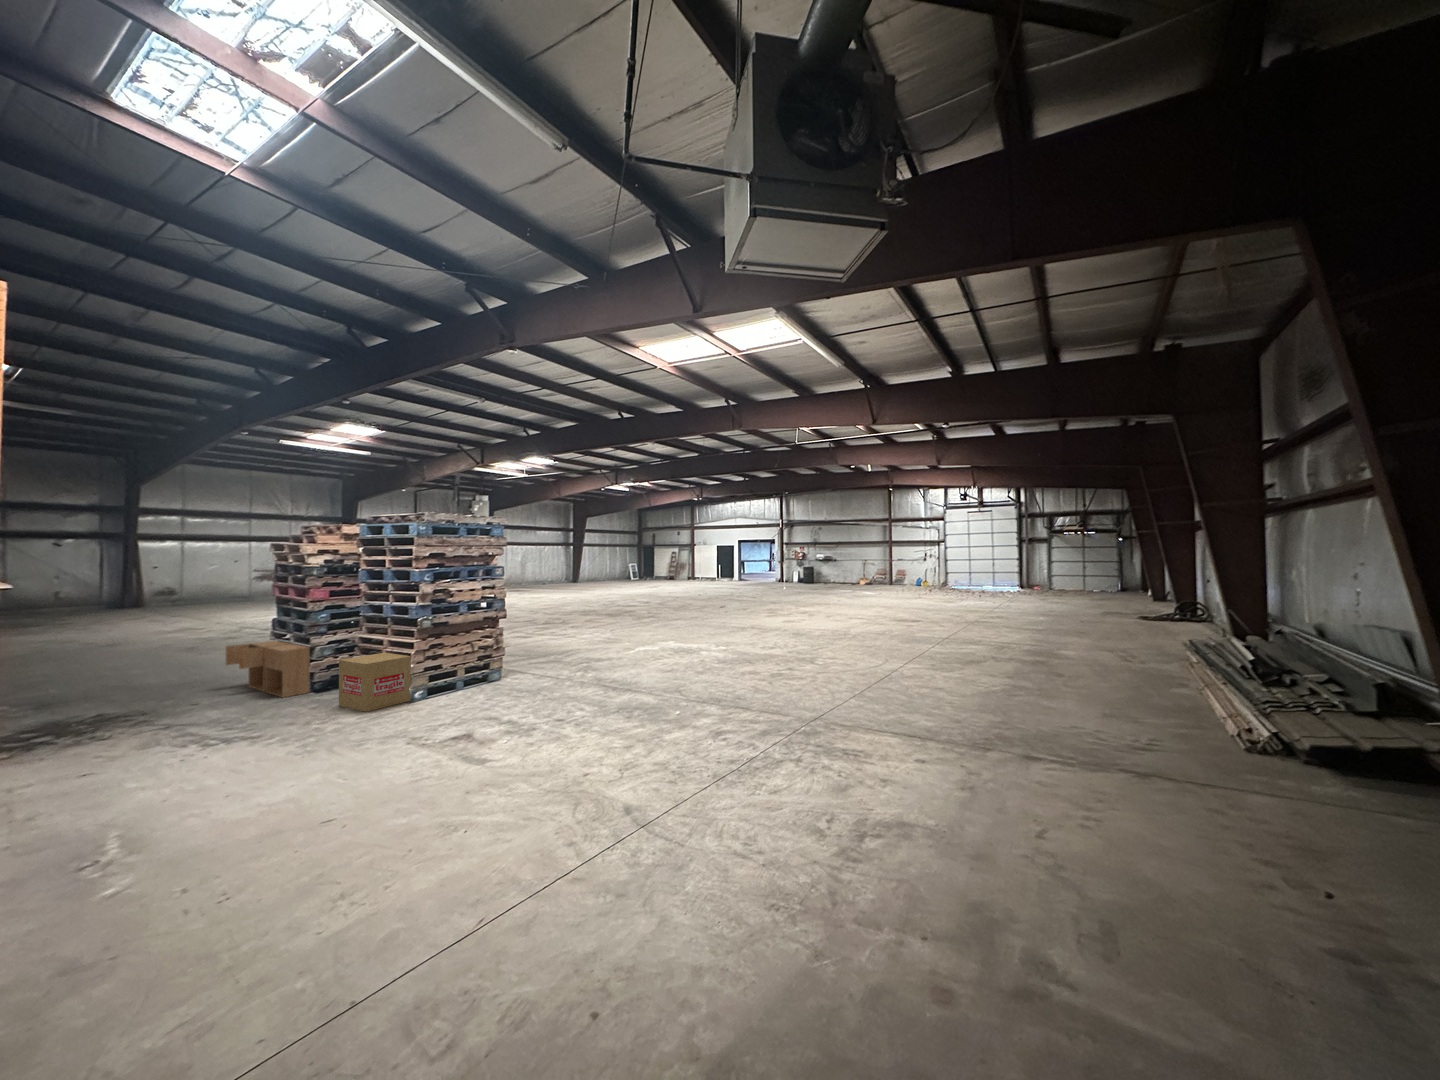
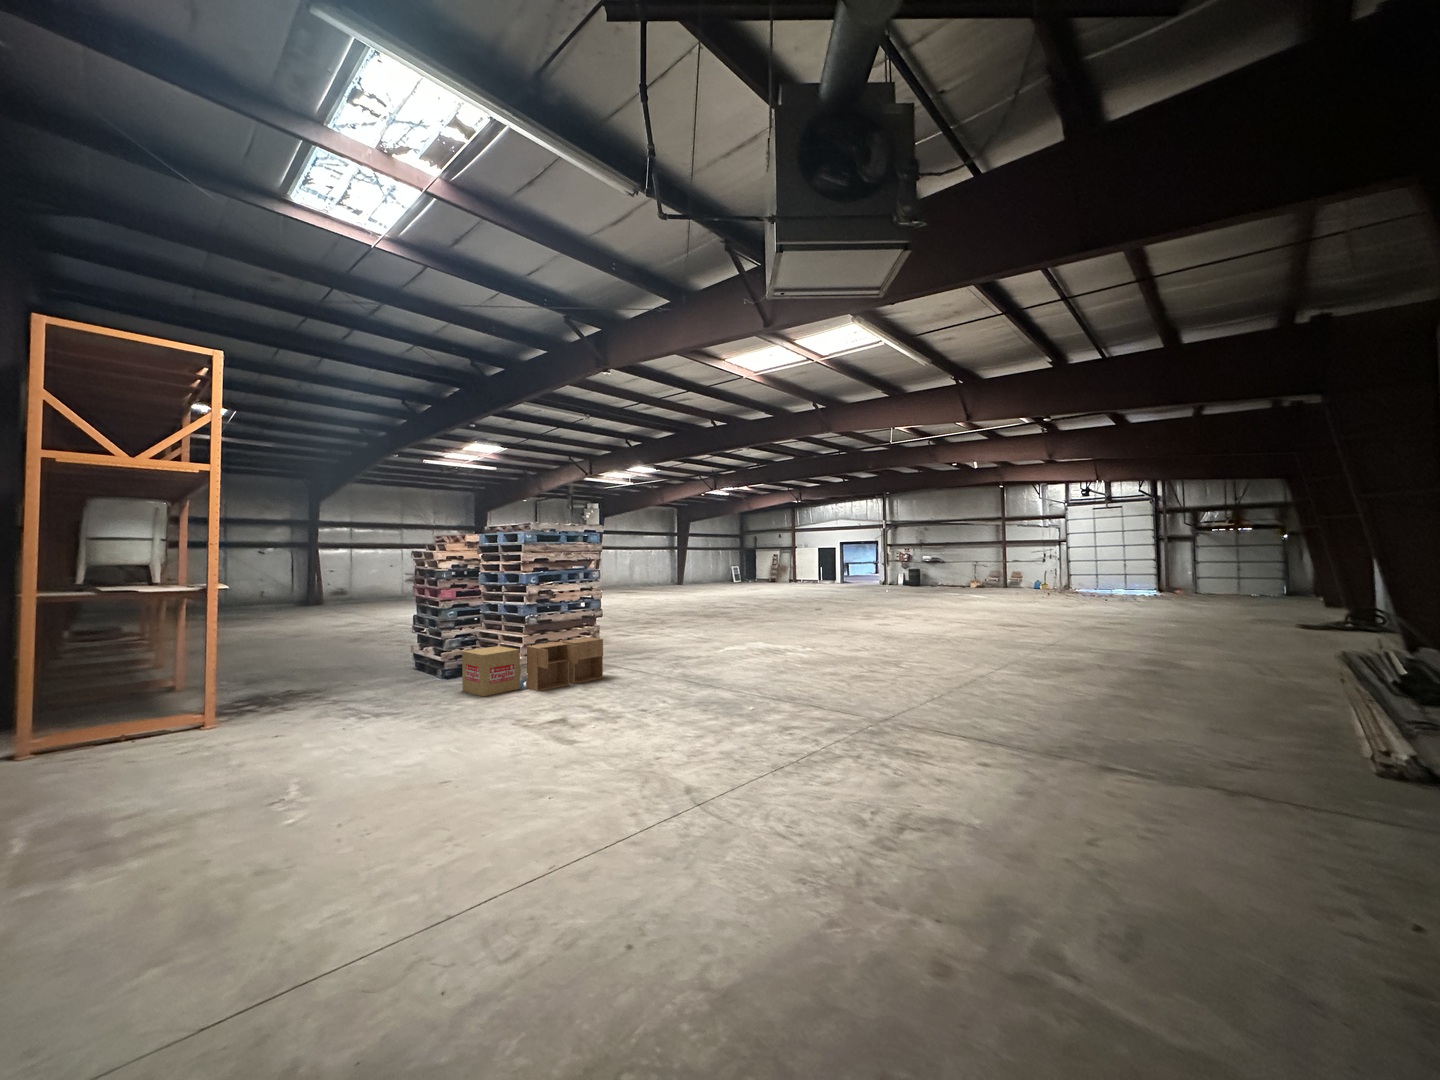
storage cabinet: present [226,641,310,697] -> present [526,637,603,691]

